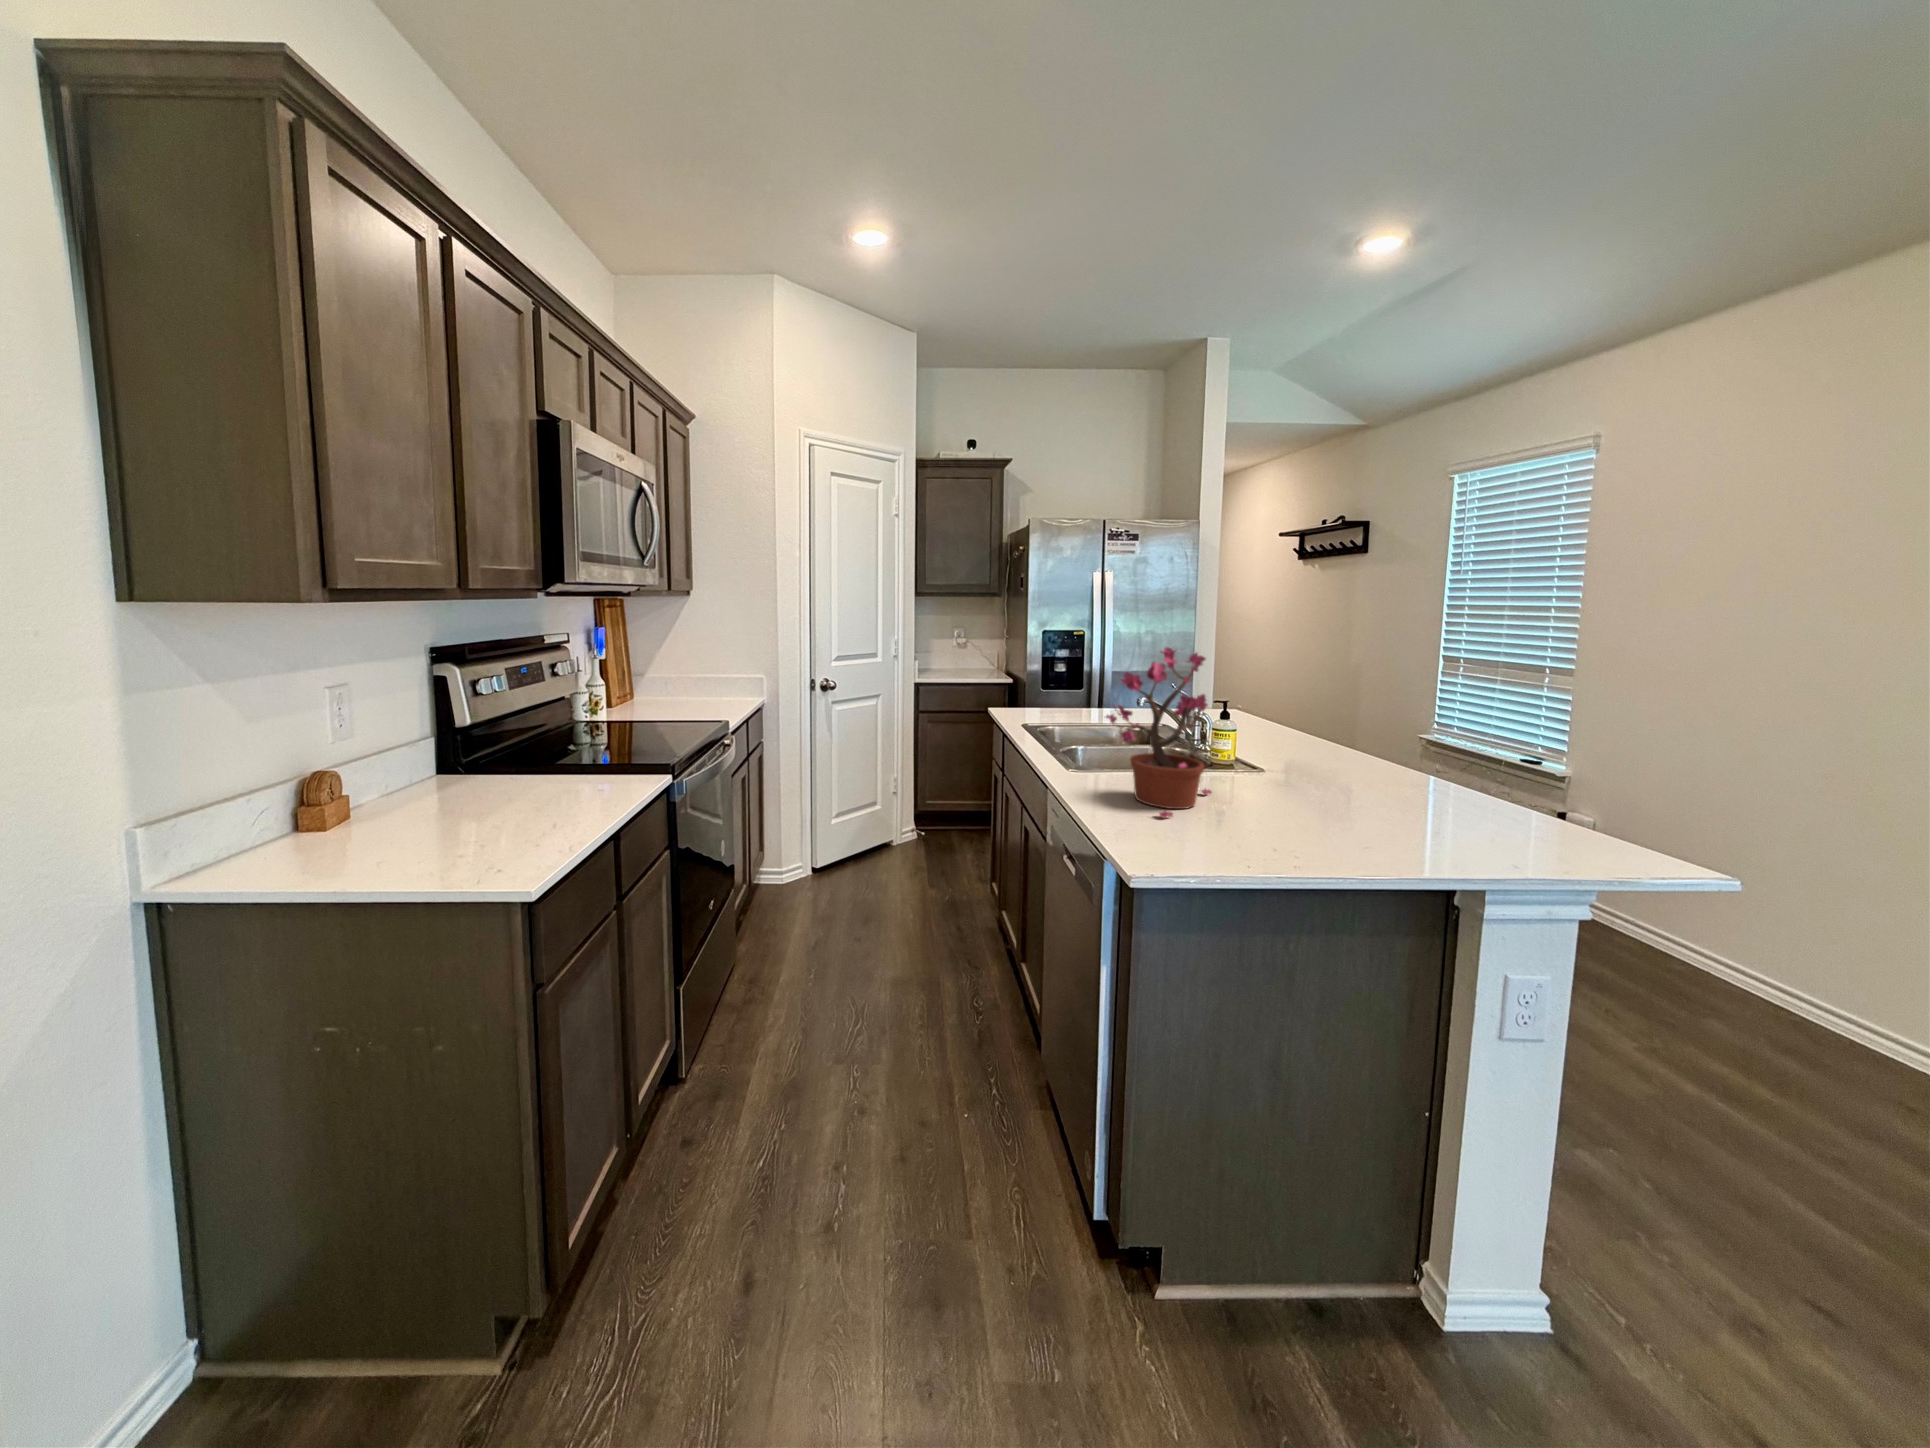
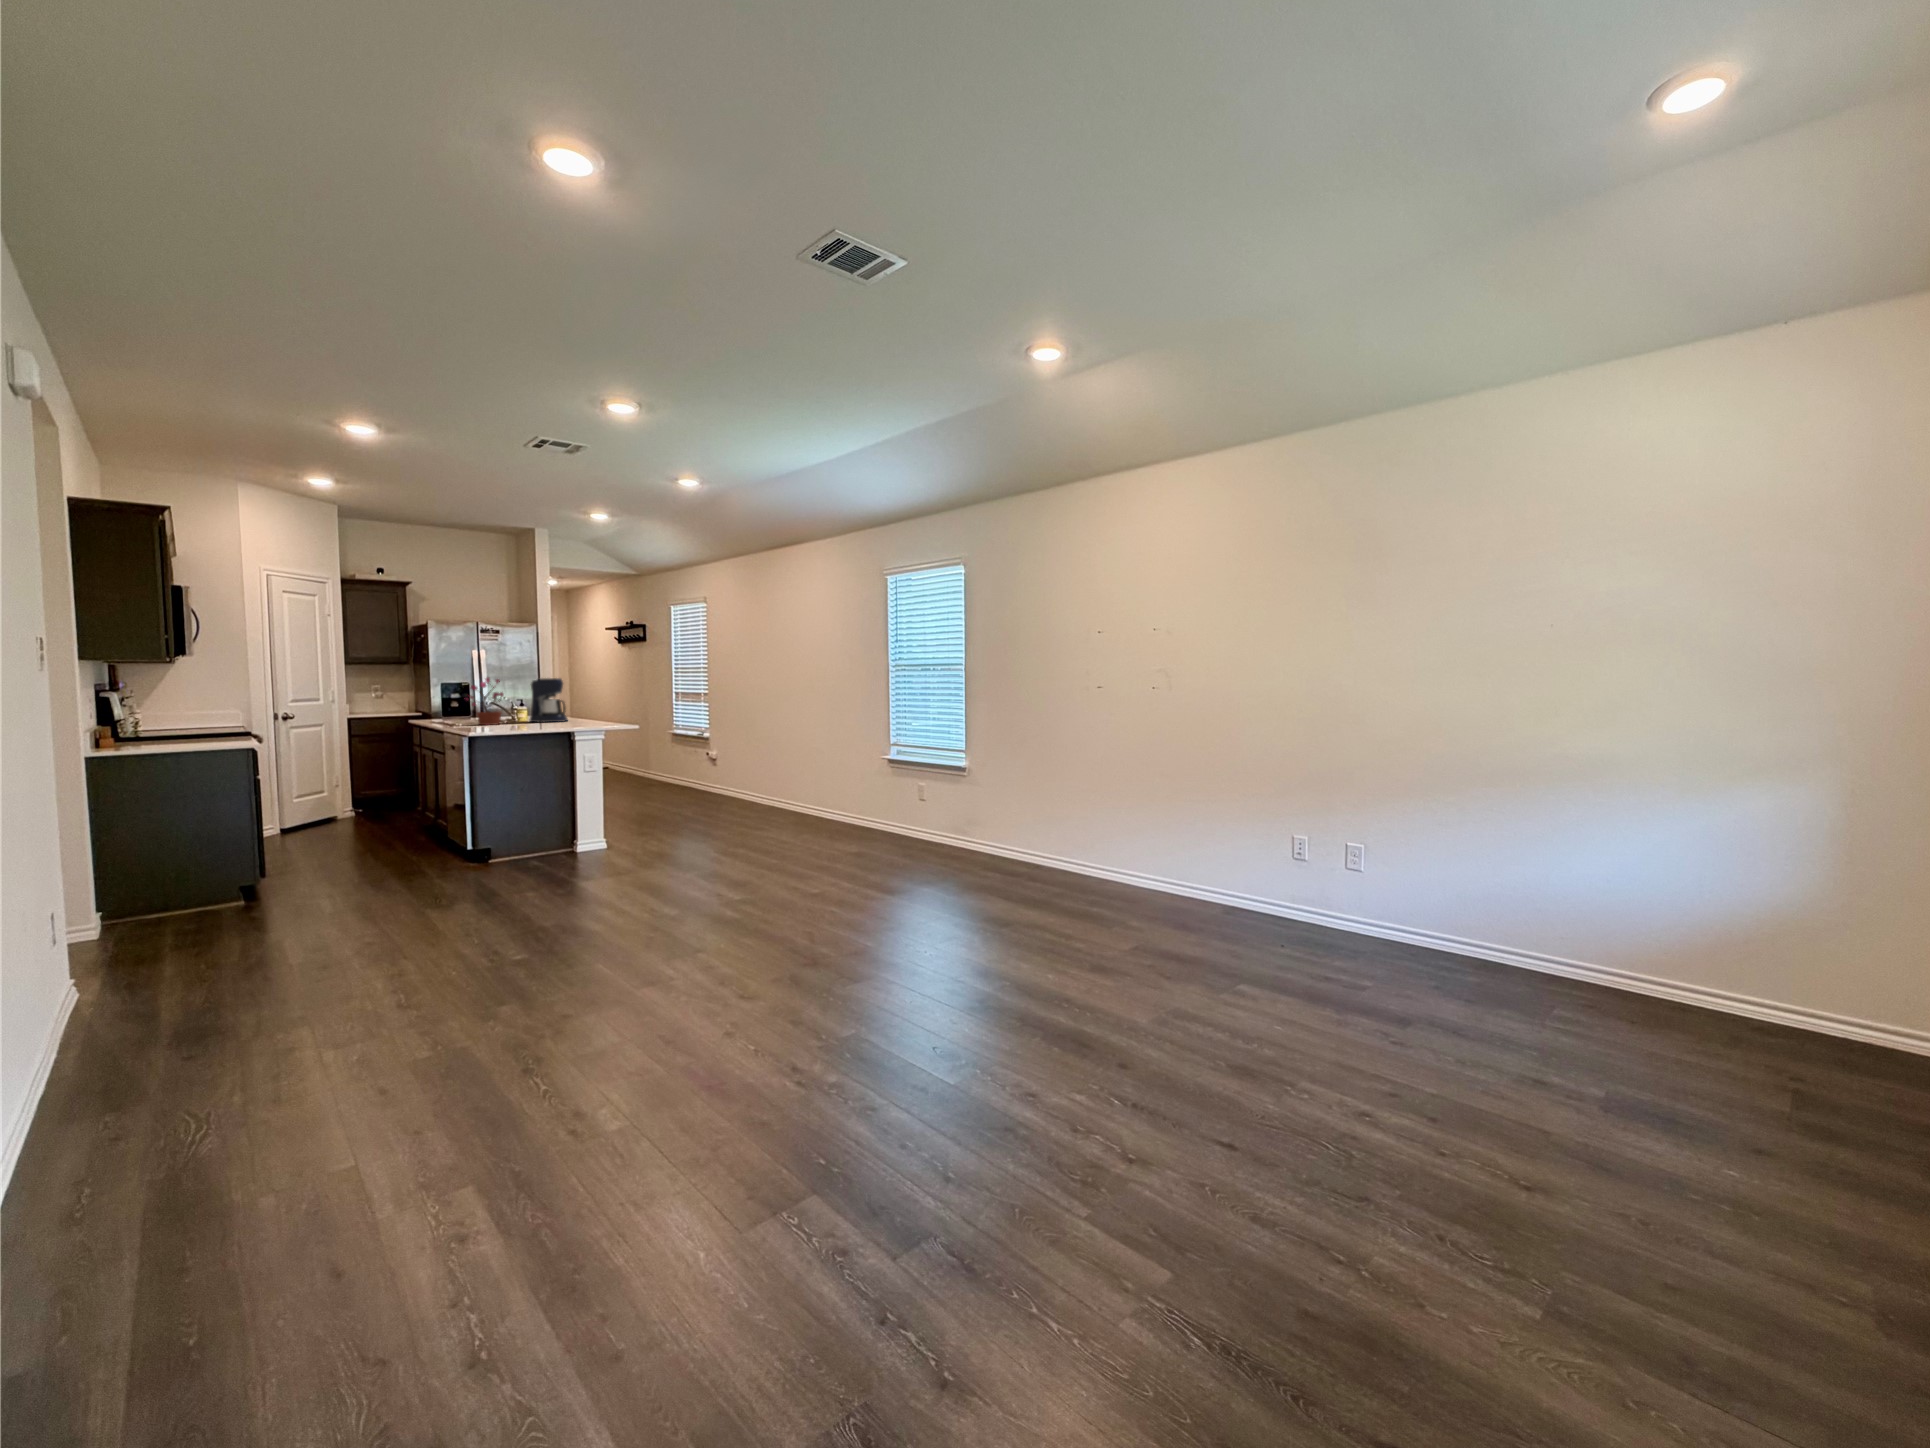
coffee maker: none [1271,653,1398,815] -> present [529,678,568,722]

